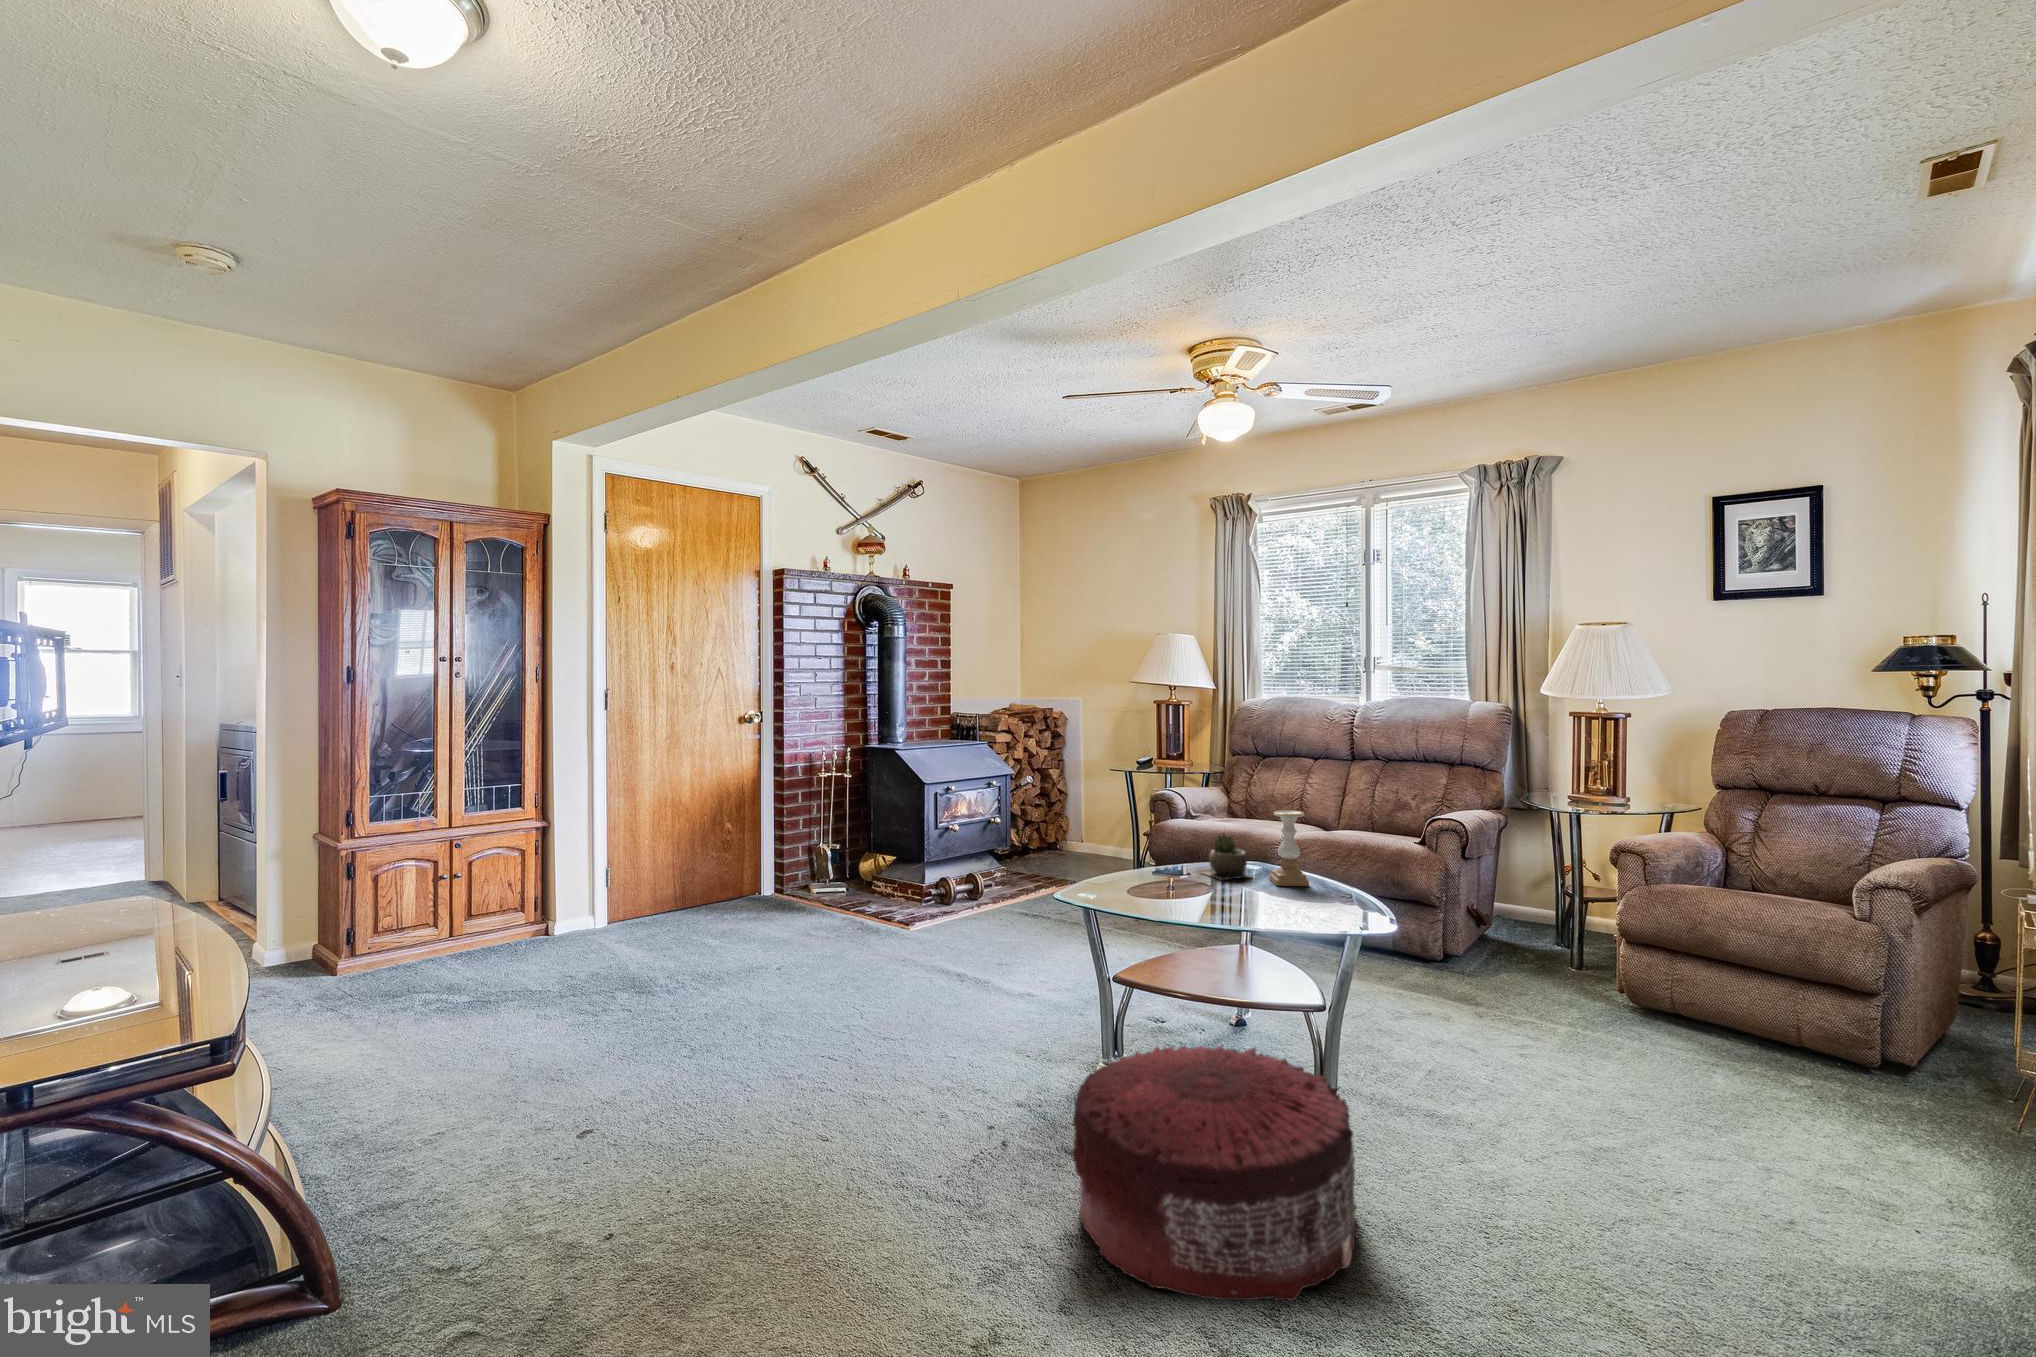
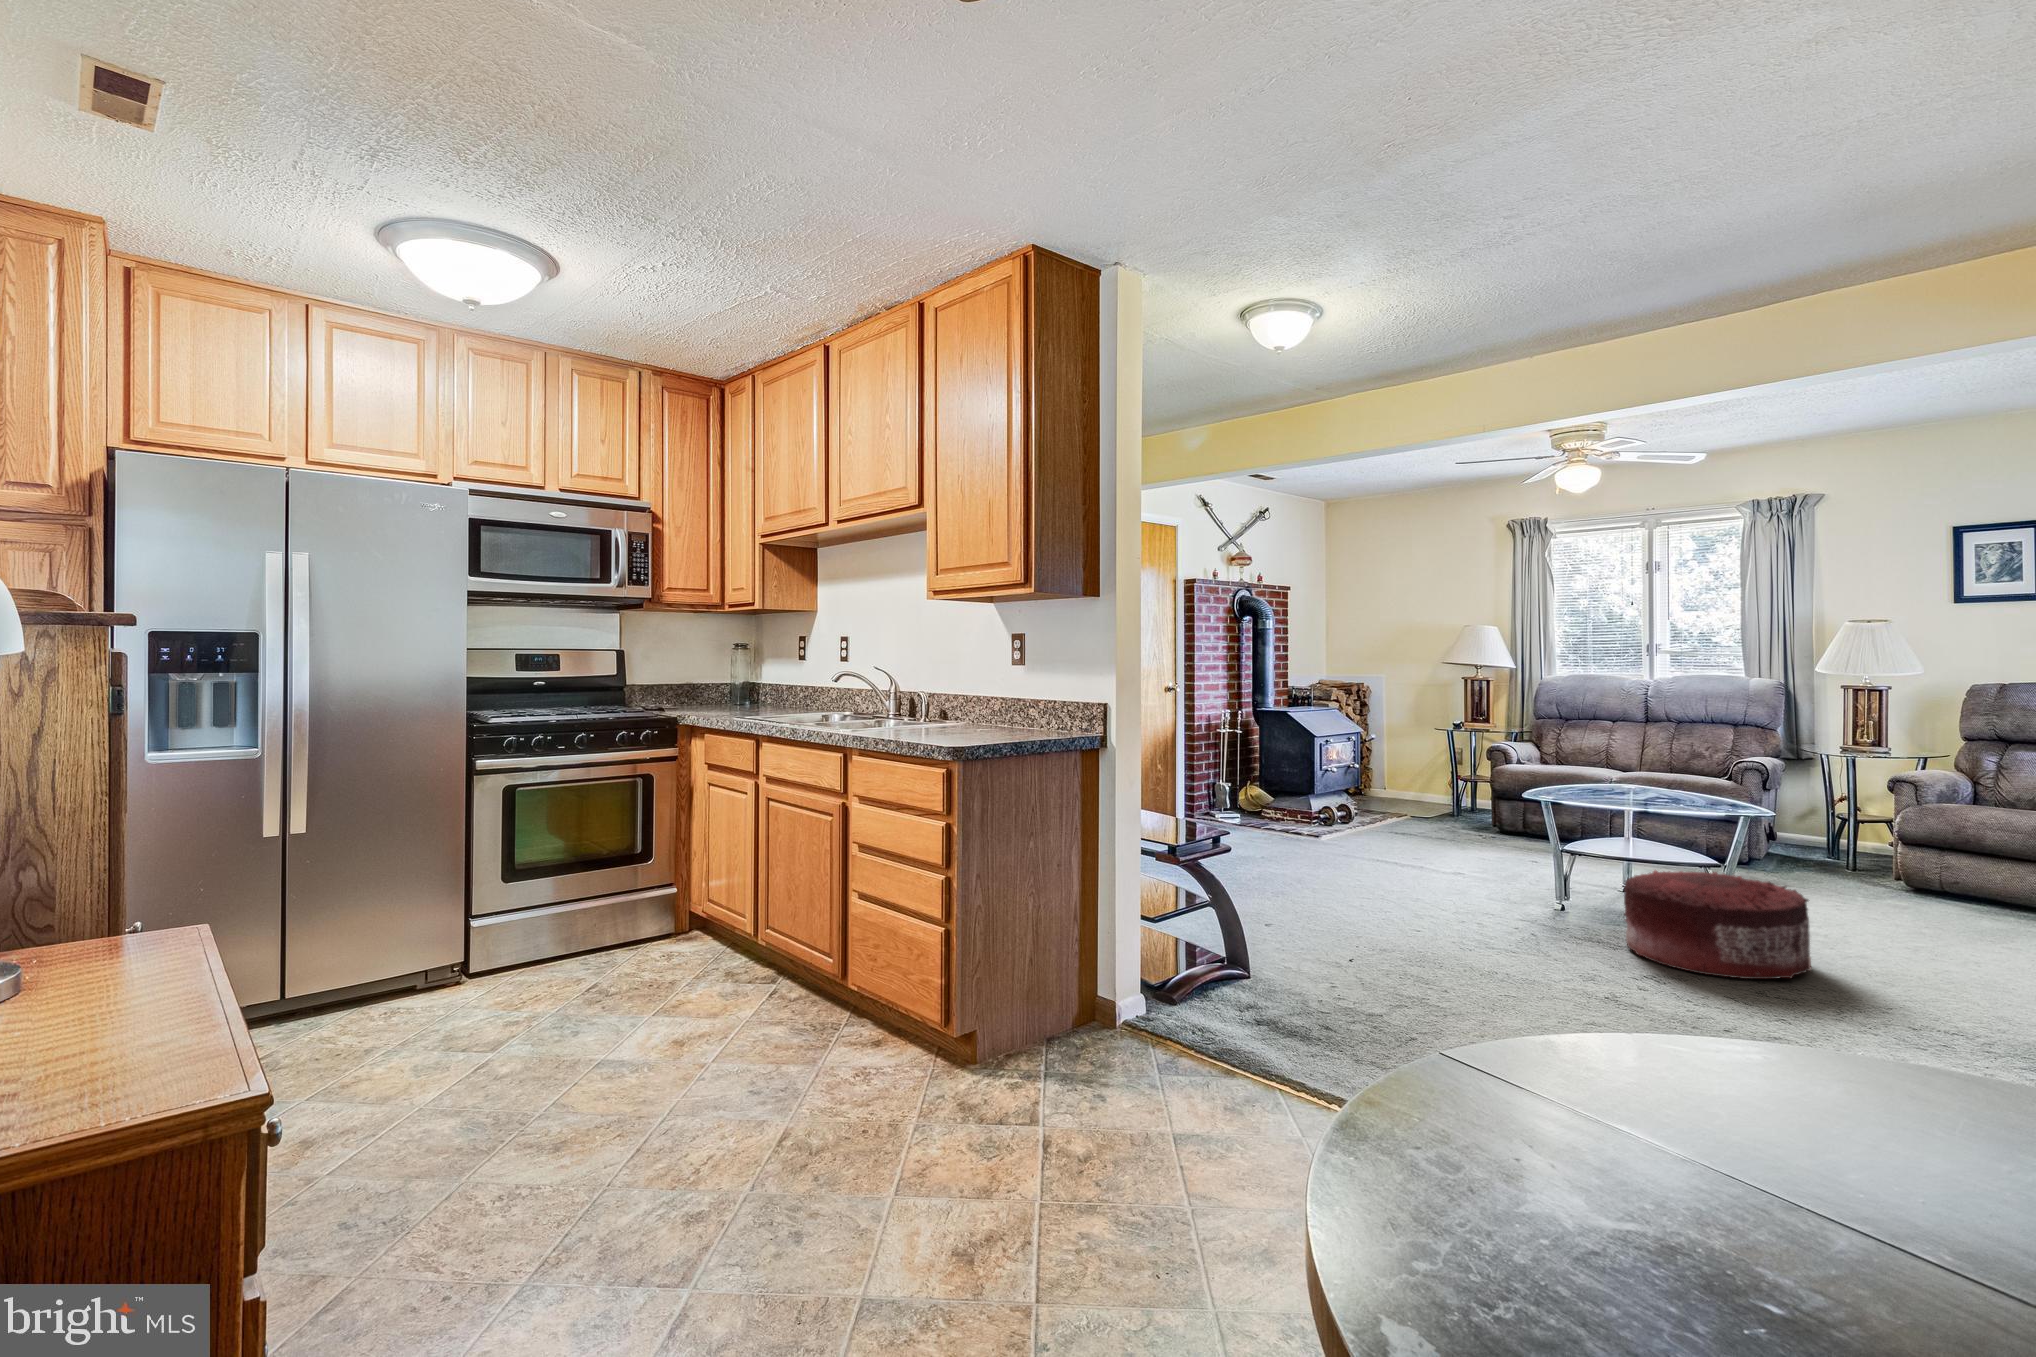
candle holder: present [1270,810,1309,886] -> none [1646,748,1680,798]
succulent plant: present [1204,834,1251,880] -> none [1590,763,1634,794]

